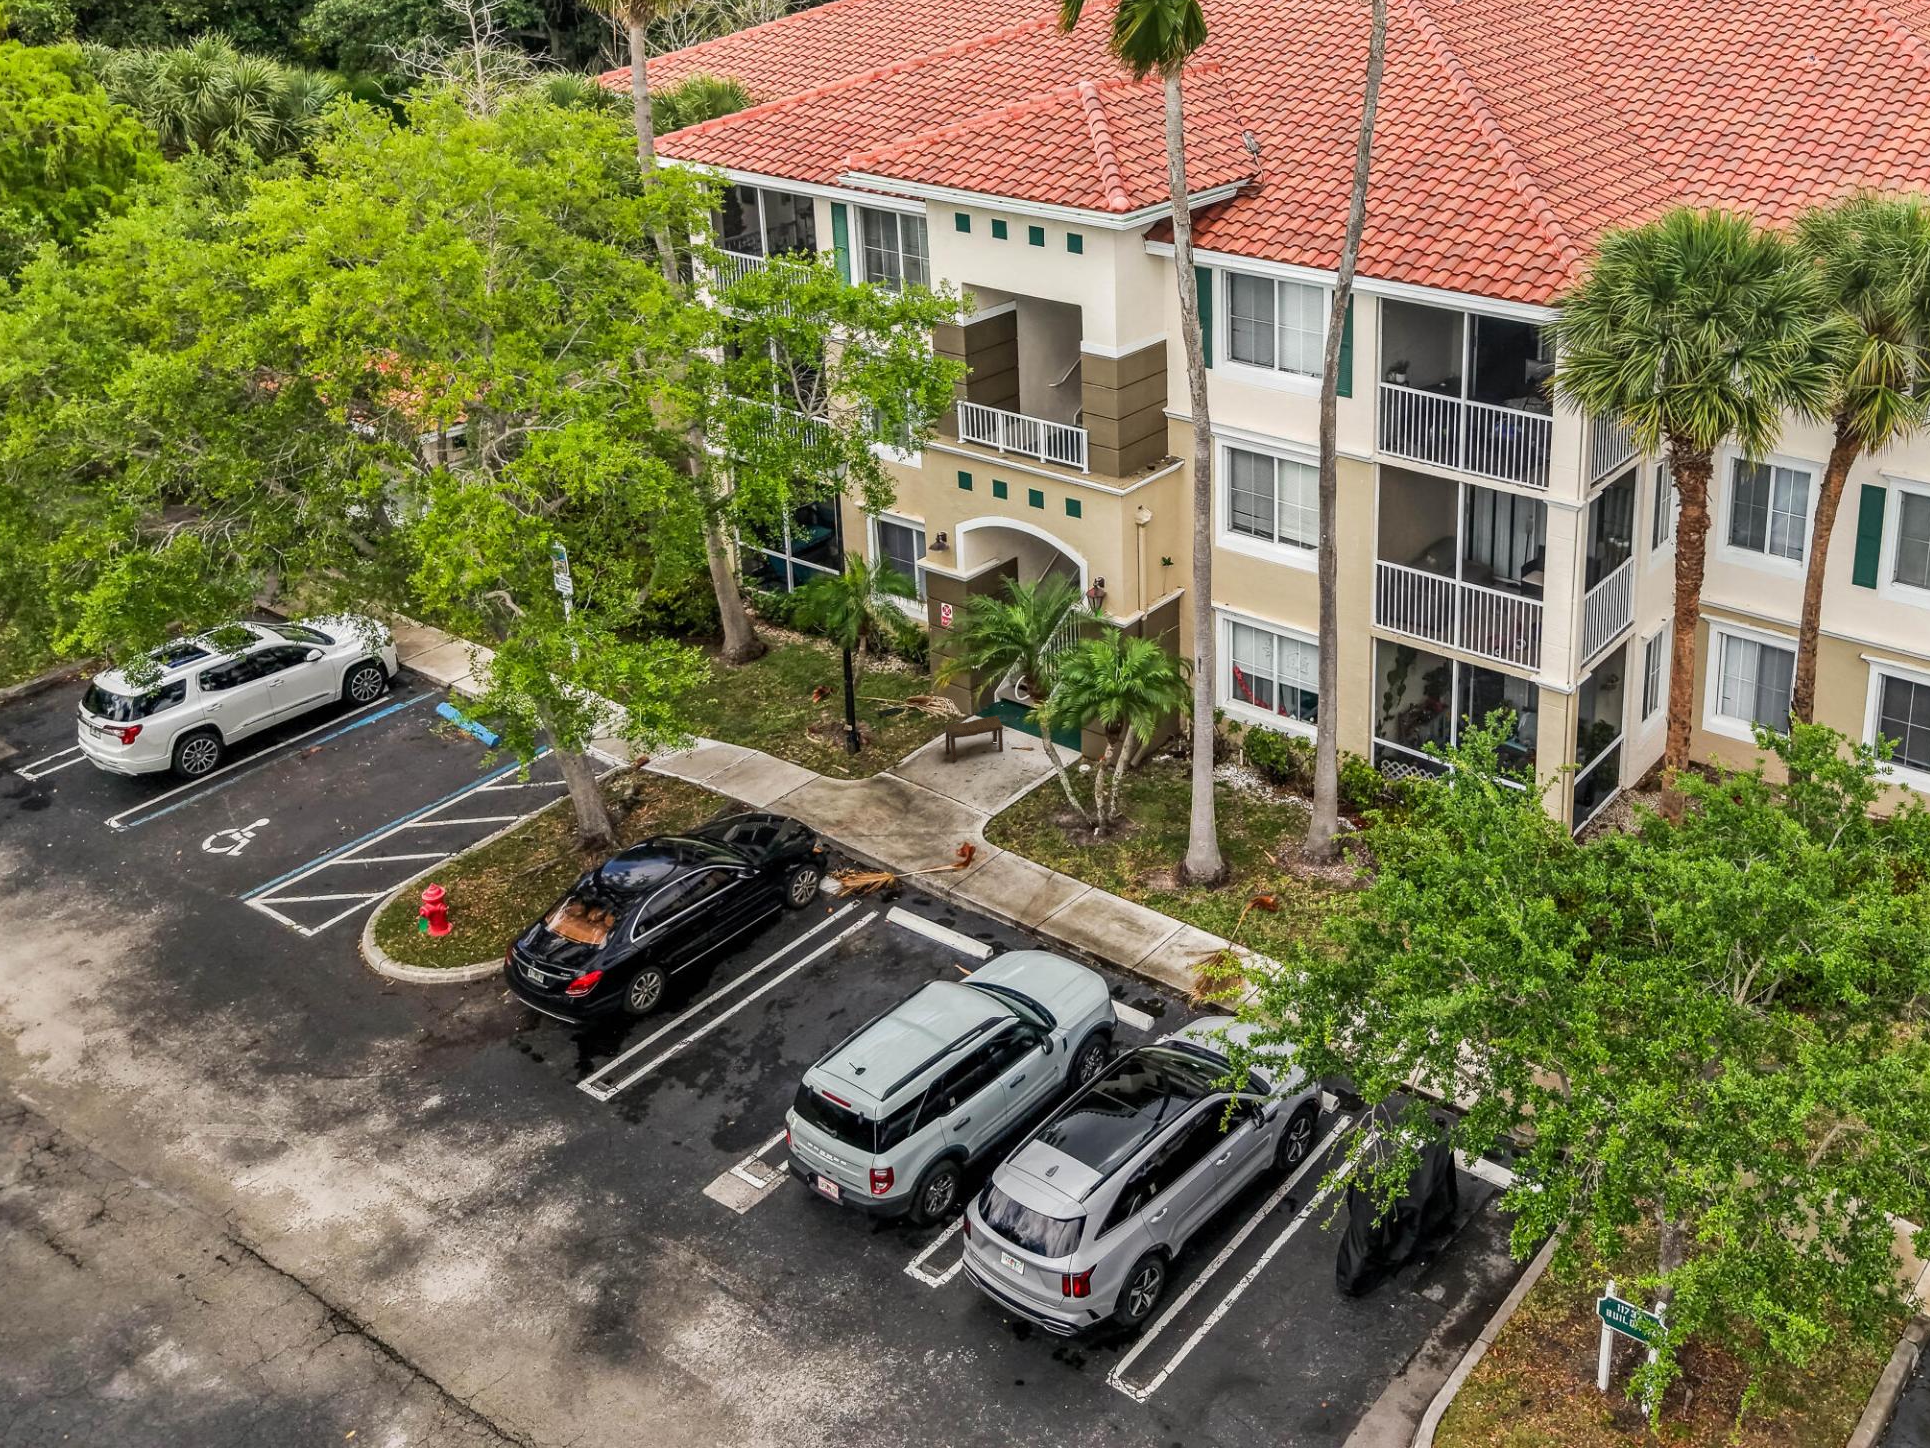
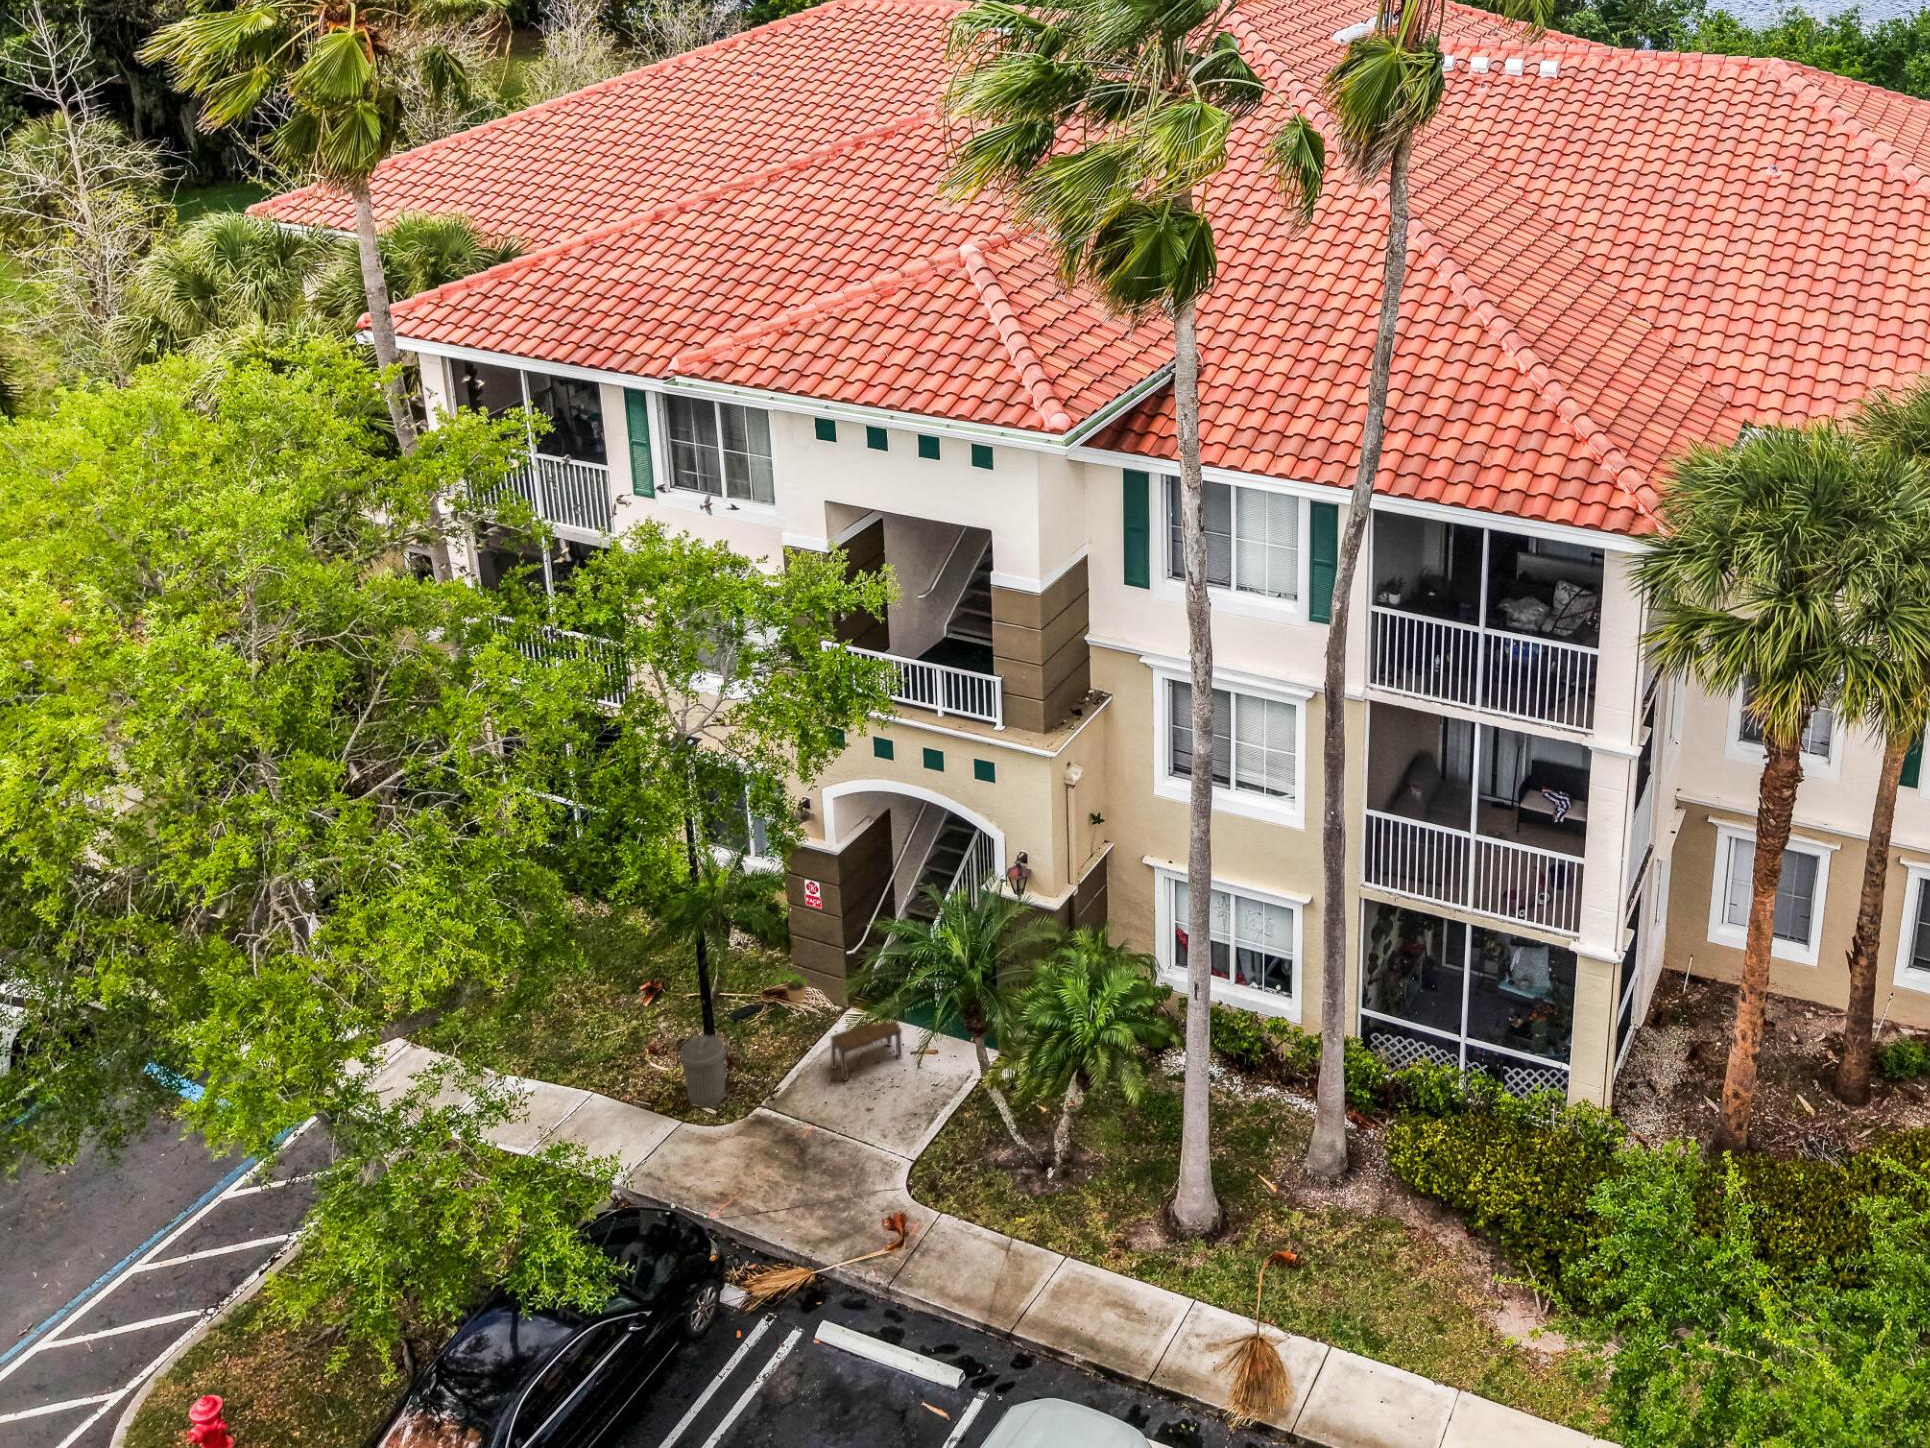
potted plant: none [906,680,940,708] -> present [767,969,807,1003]
trash can: none [825,712,861,768] -> present [680,1035,726,1107]

